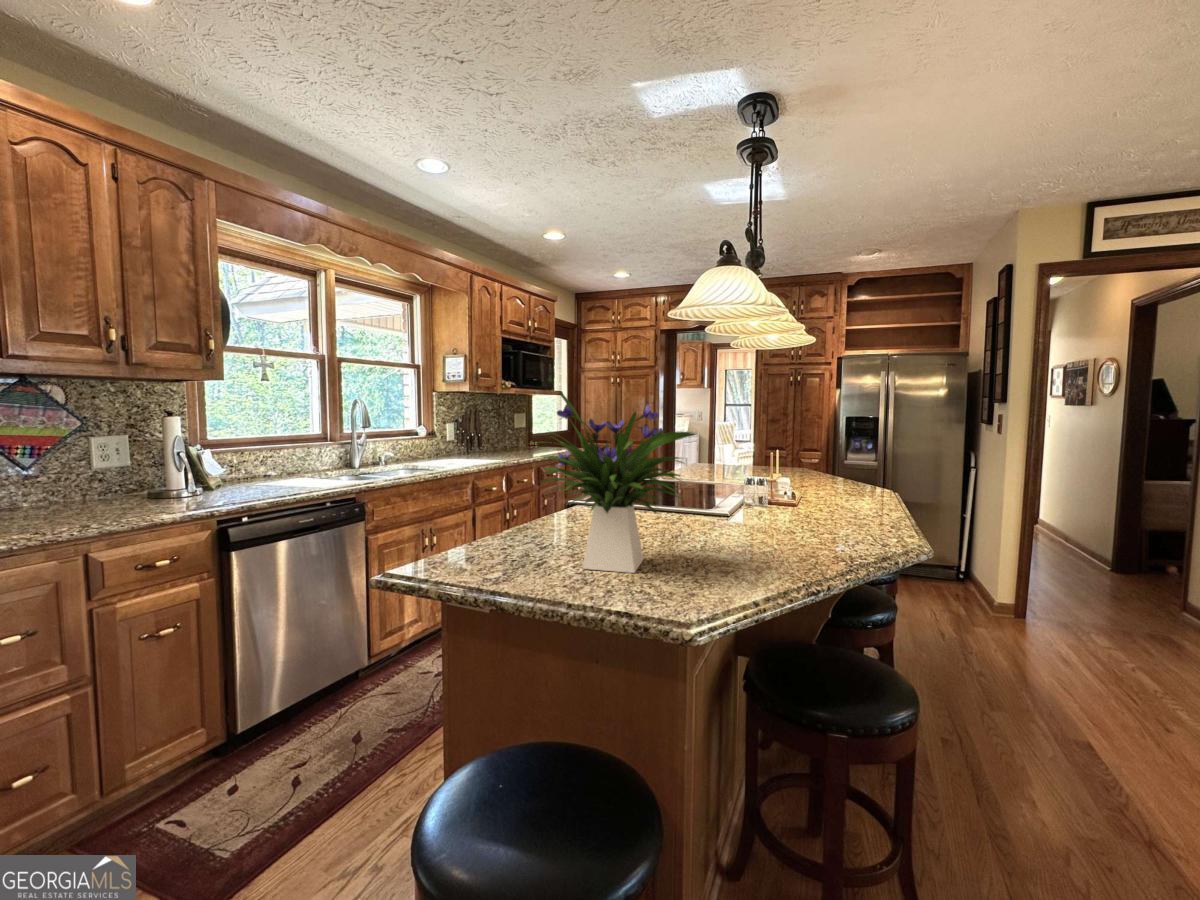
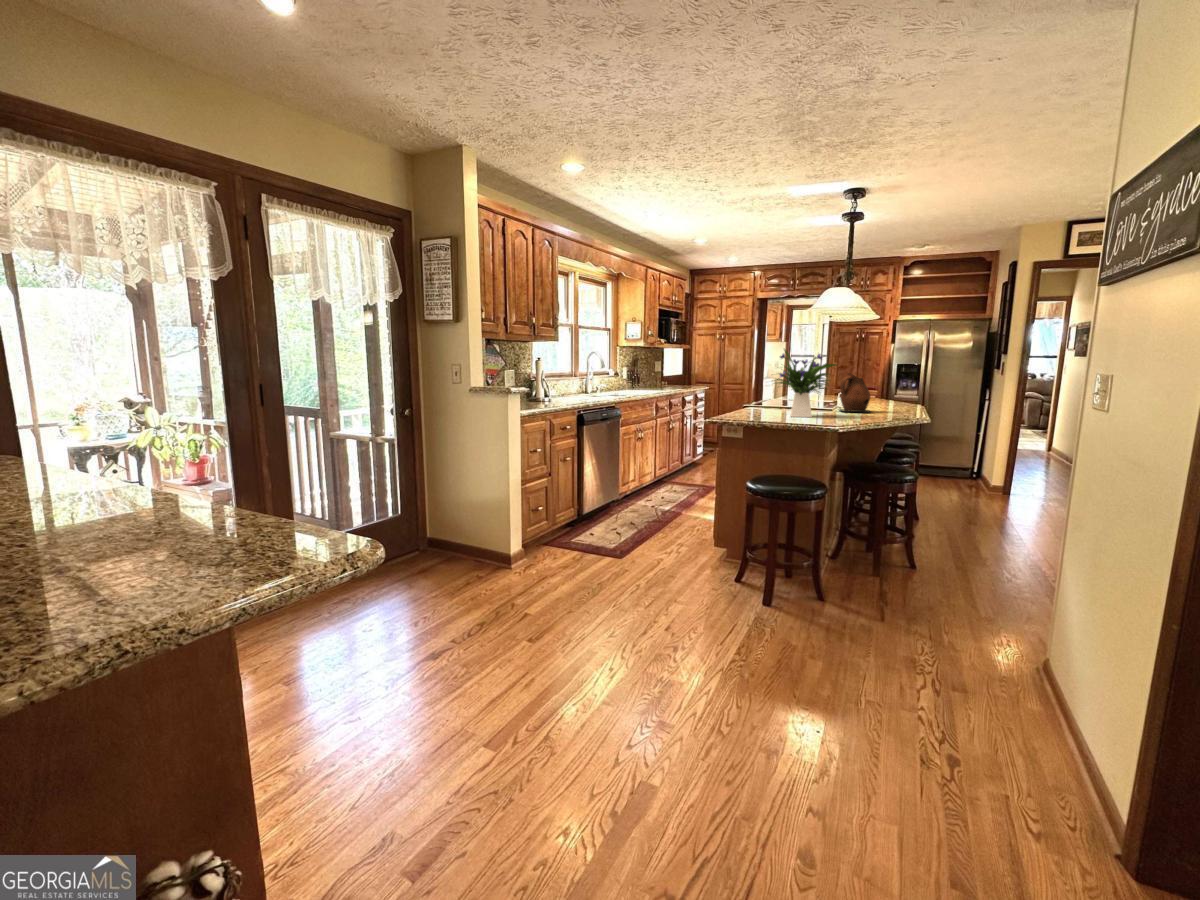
ceramic pitcher: none [723,447,795,542] -> present [840,373,871,413]

